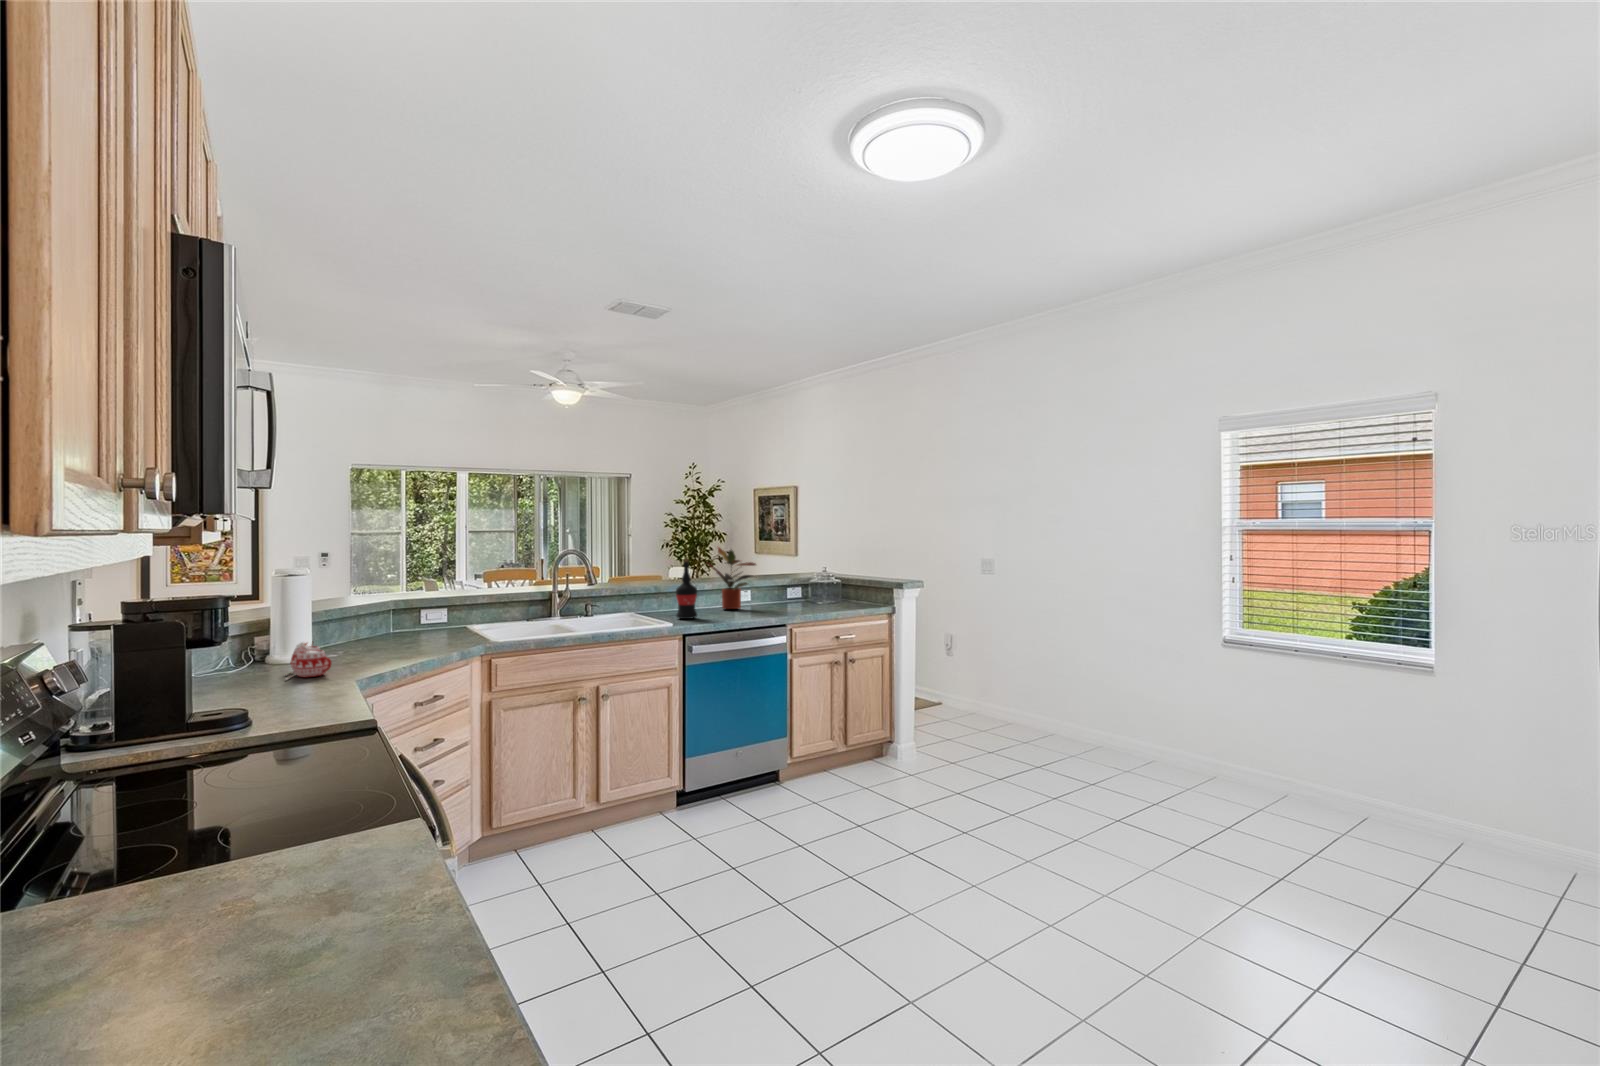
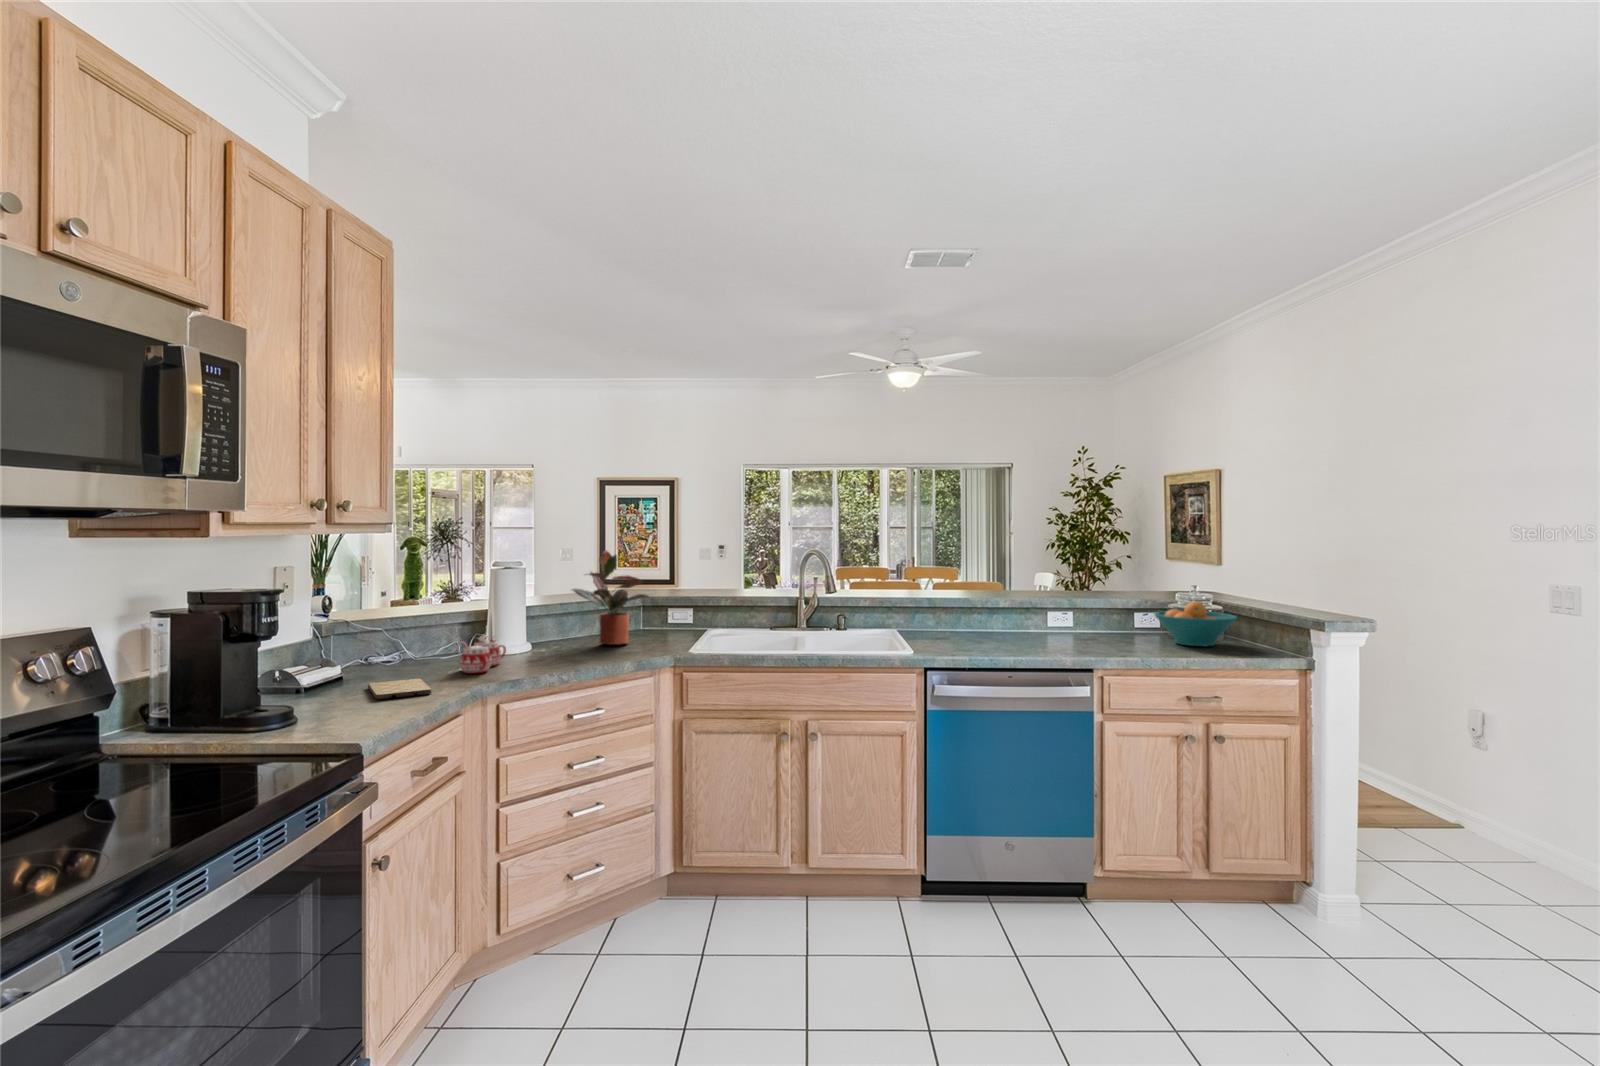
potted plant: present [708,547,756,609] -> present [572,550,650,645]
wine bottle: present [676,559,697,619] -> none [938,565,967,645]
fruit bowl: none [804,577,853,606] -> present [1154,601,1237,646]
cutting board: none [223,685,315,704] -> present [368,678,432,700]

